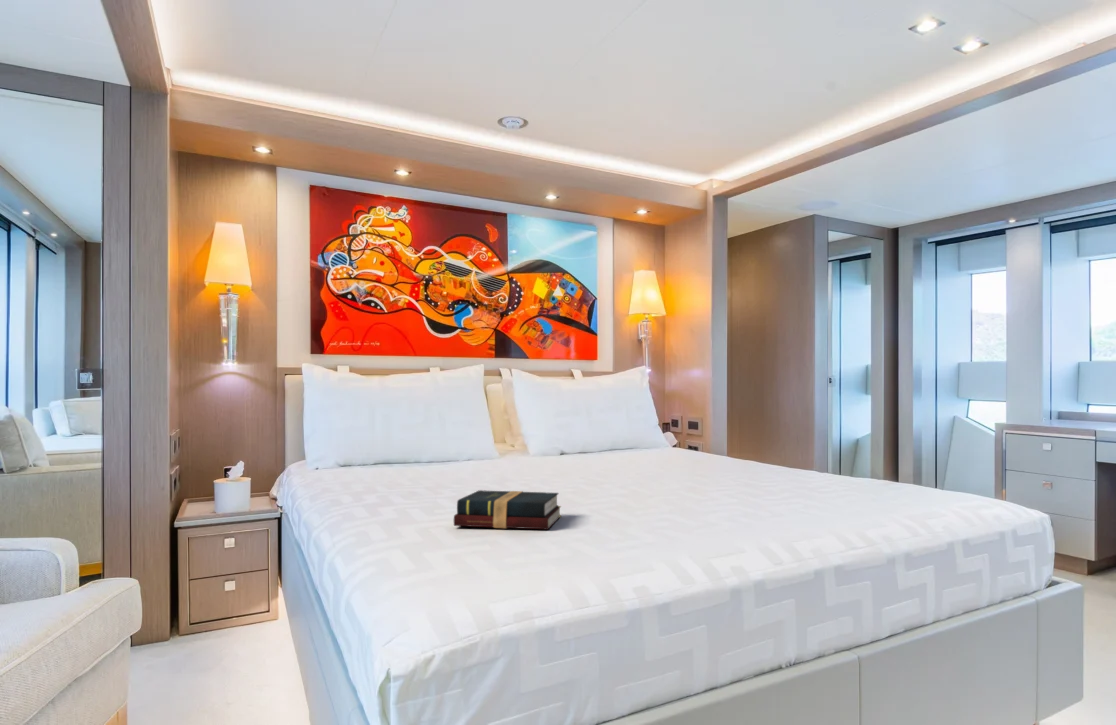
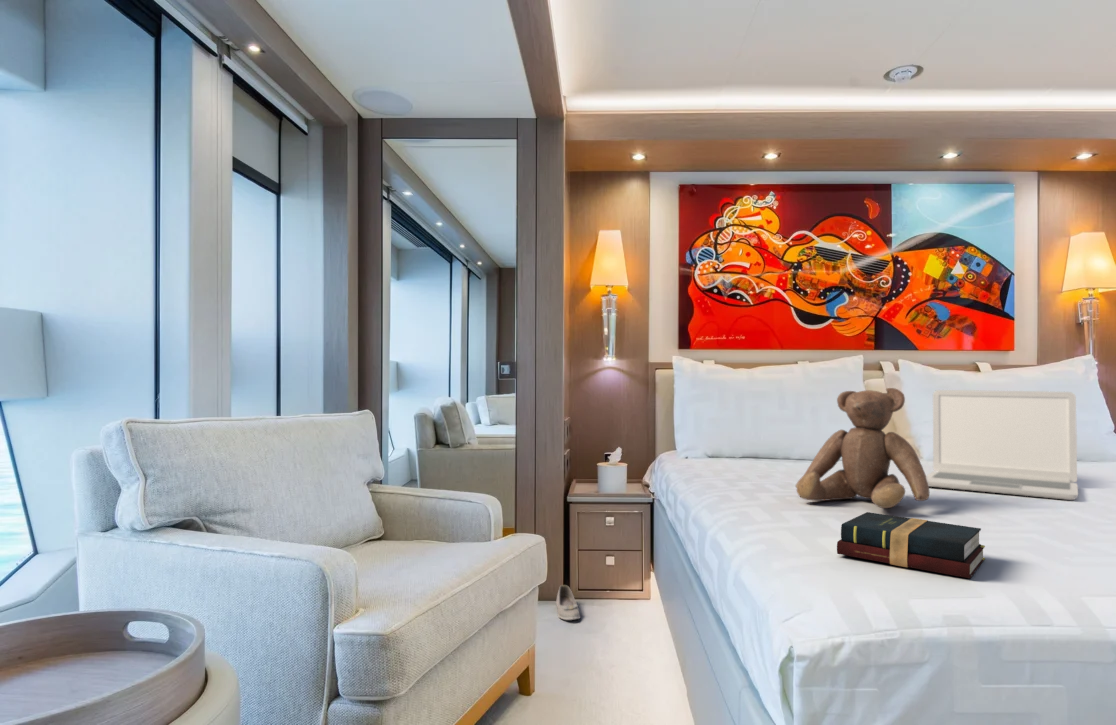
teddy bear: none [423,389,529,491] -> present [796,388,930,508]
laptop: none [524,391,631,473] -> present [926,390,1078,500]
shoe: none [160,621,192,659] -> present [556,585,580,620]

